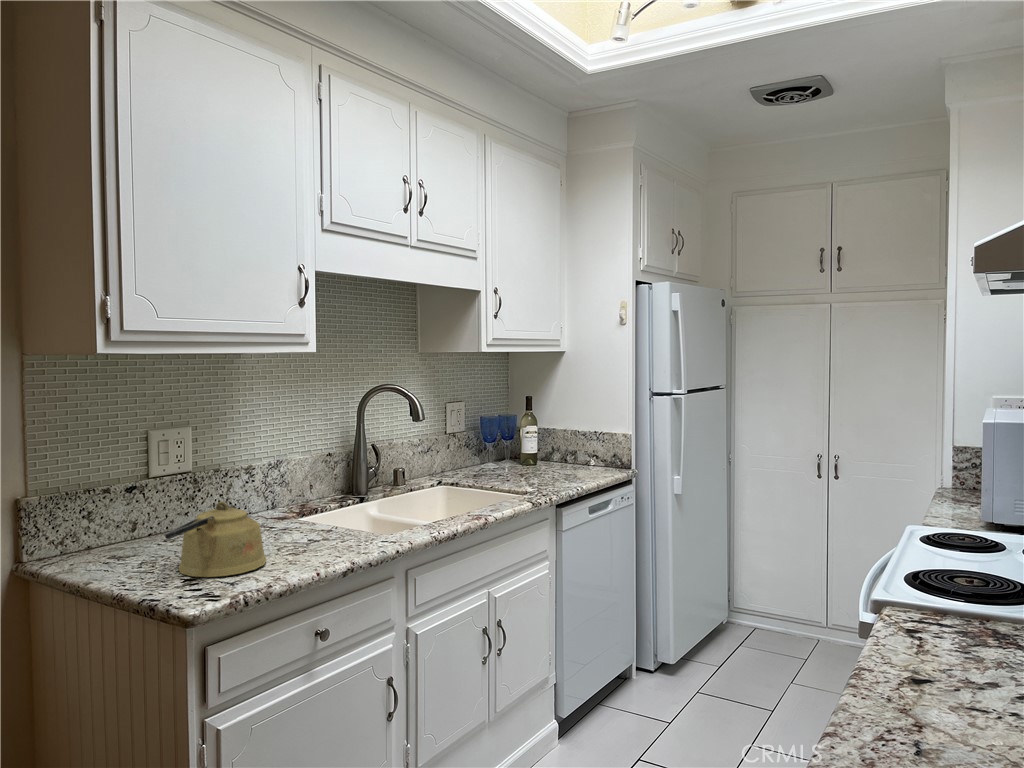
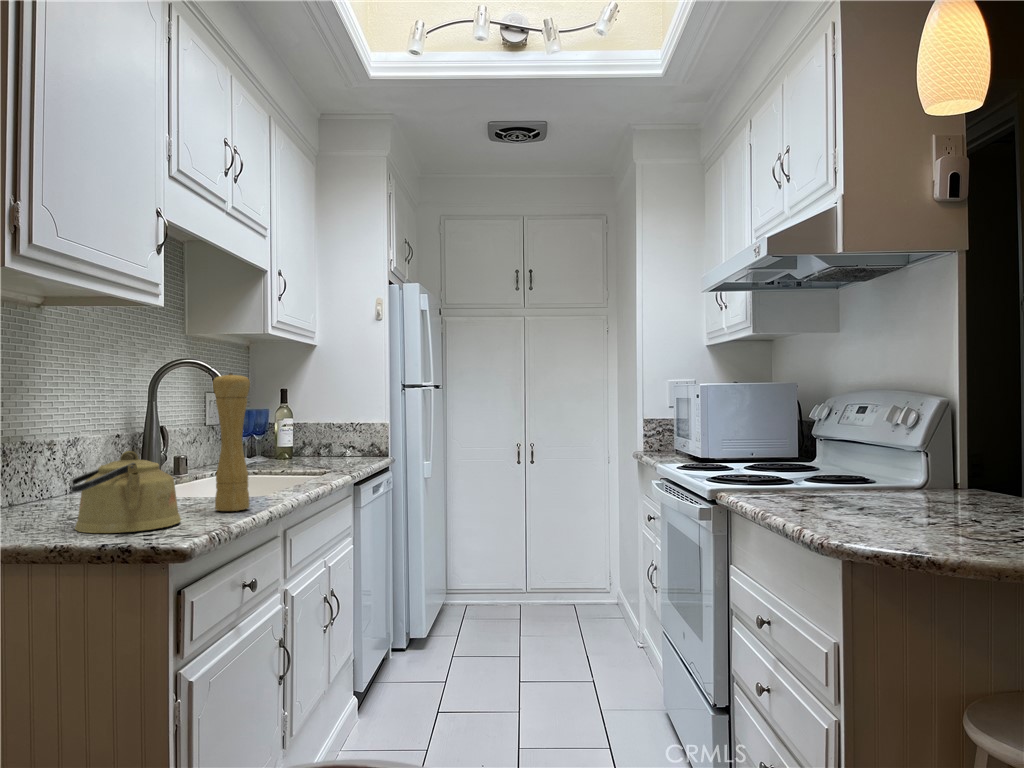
pepper mill: none [313,425,348,555] -> present [213,373,250,511]

